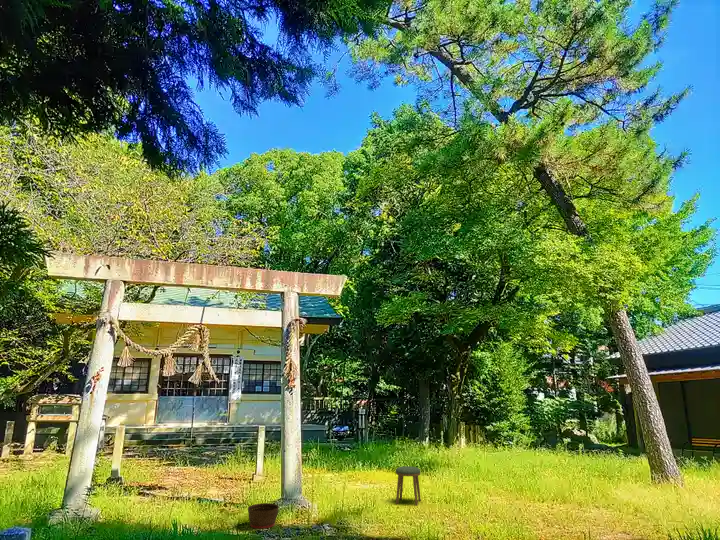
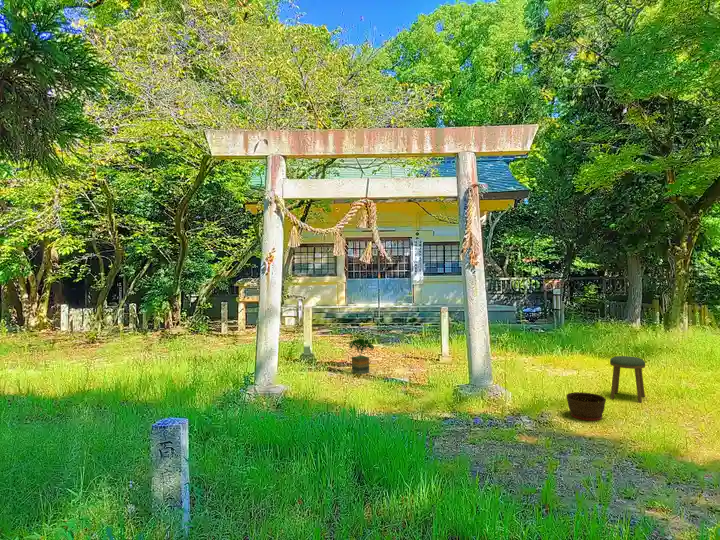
potted tree: none [163,459,192,498] -> present [349,338,374,374]
basket: present [248,503,279,529] -> present [567,392,606,421]

